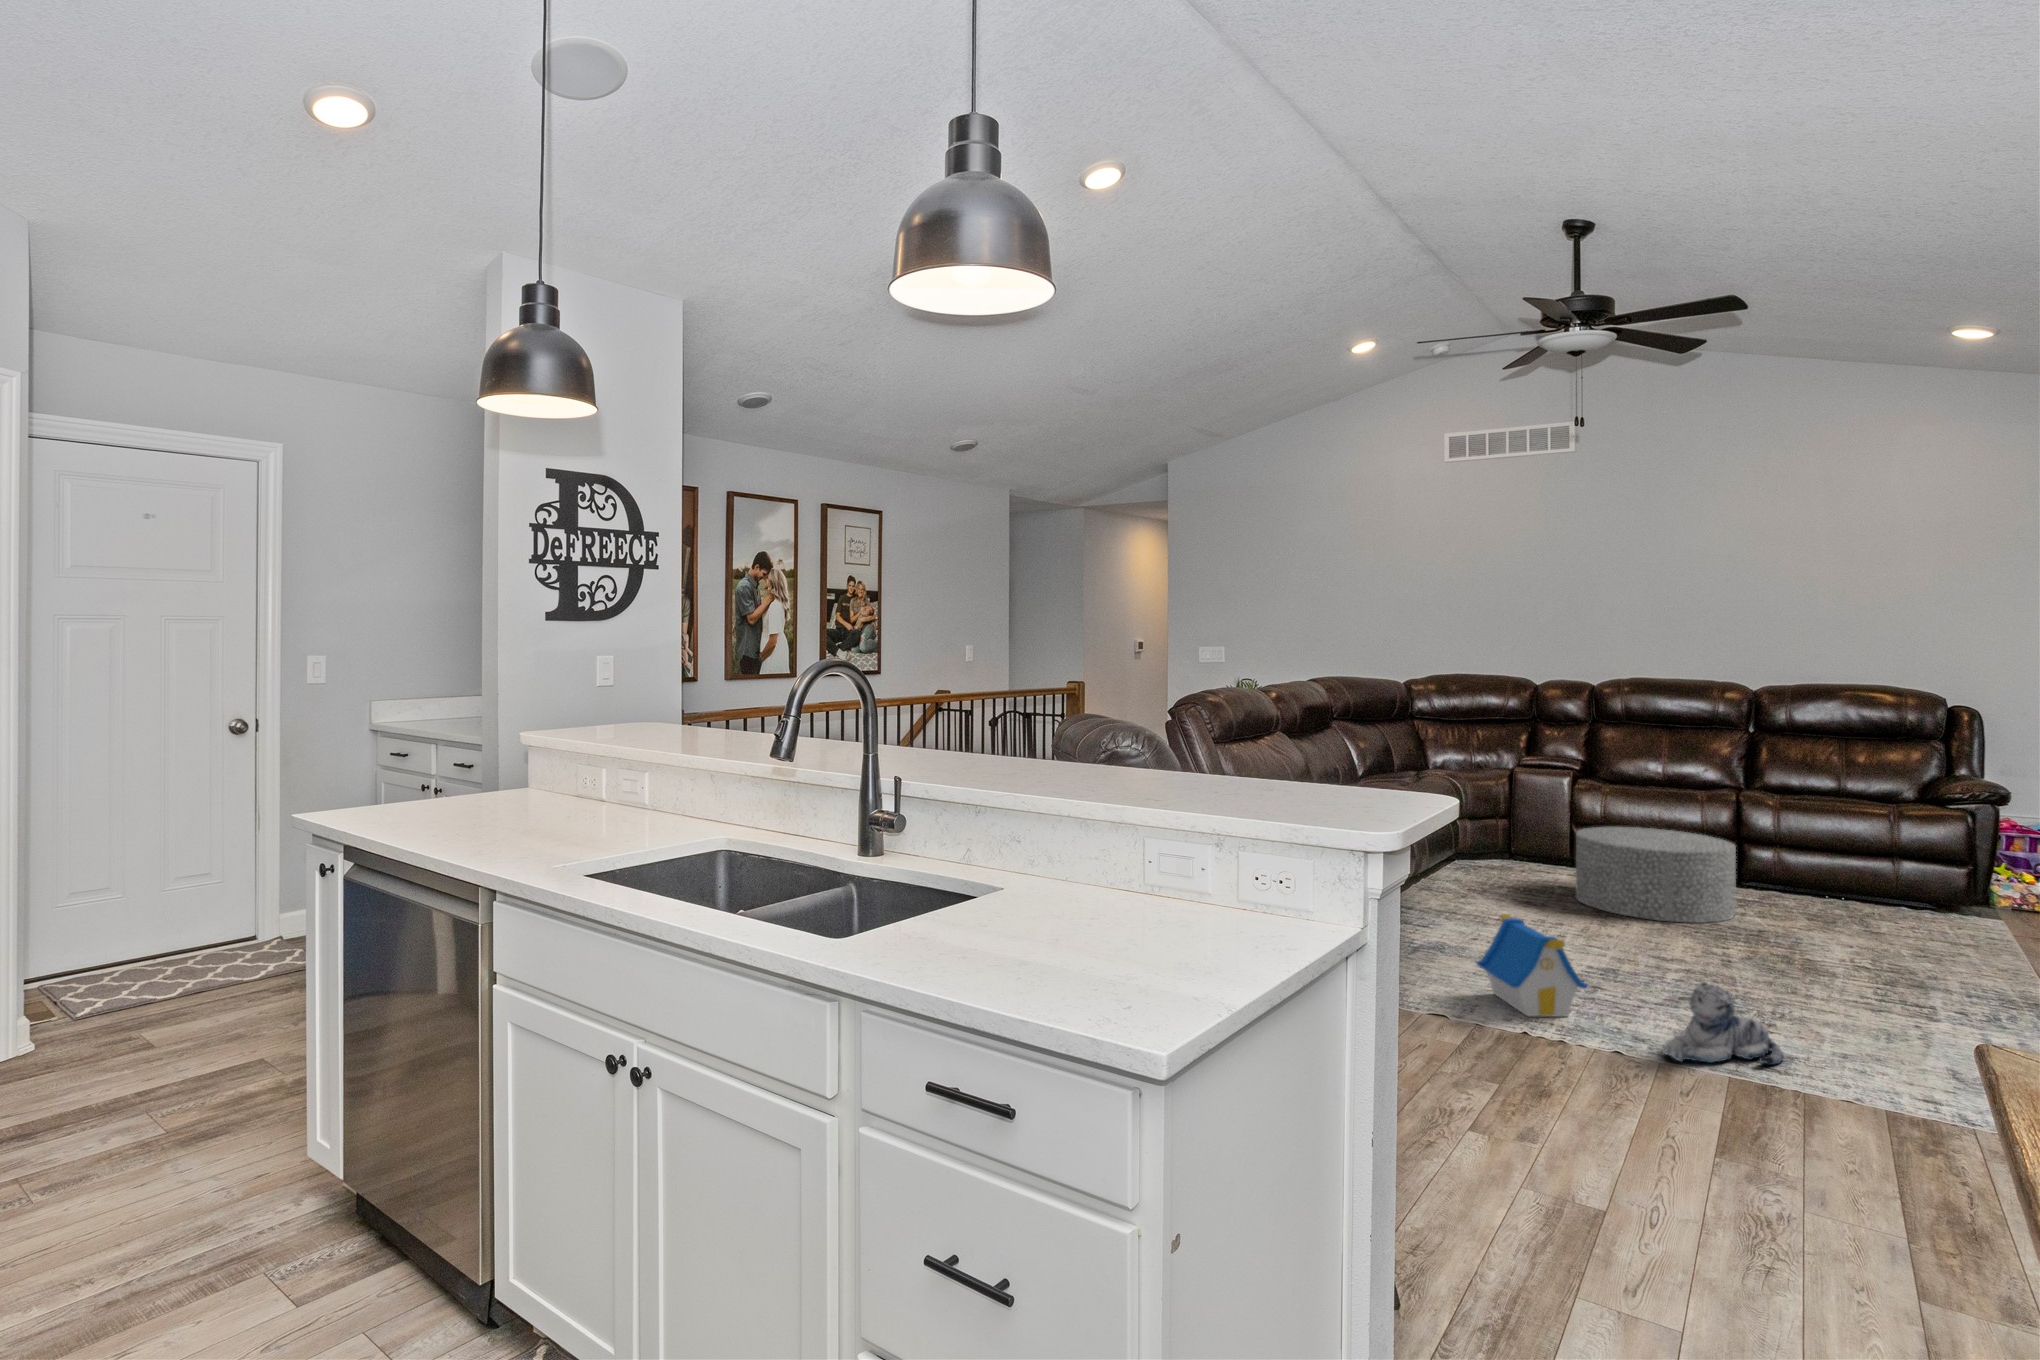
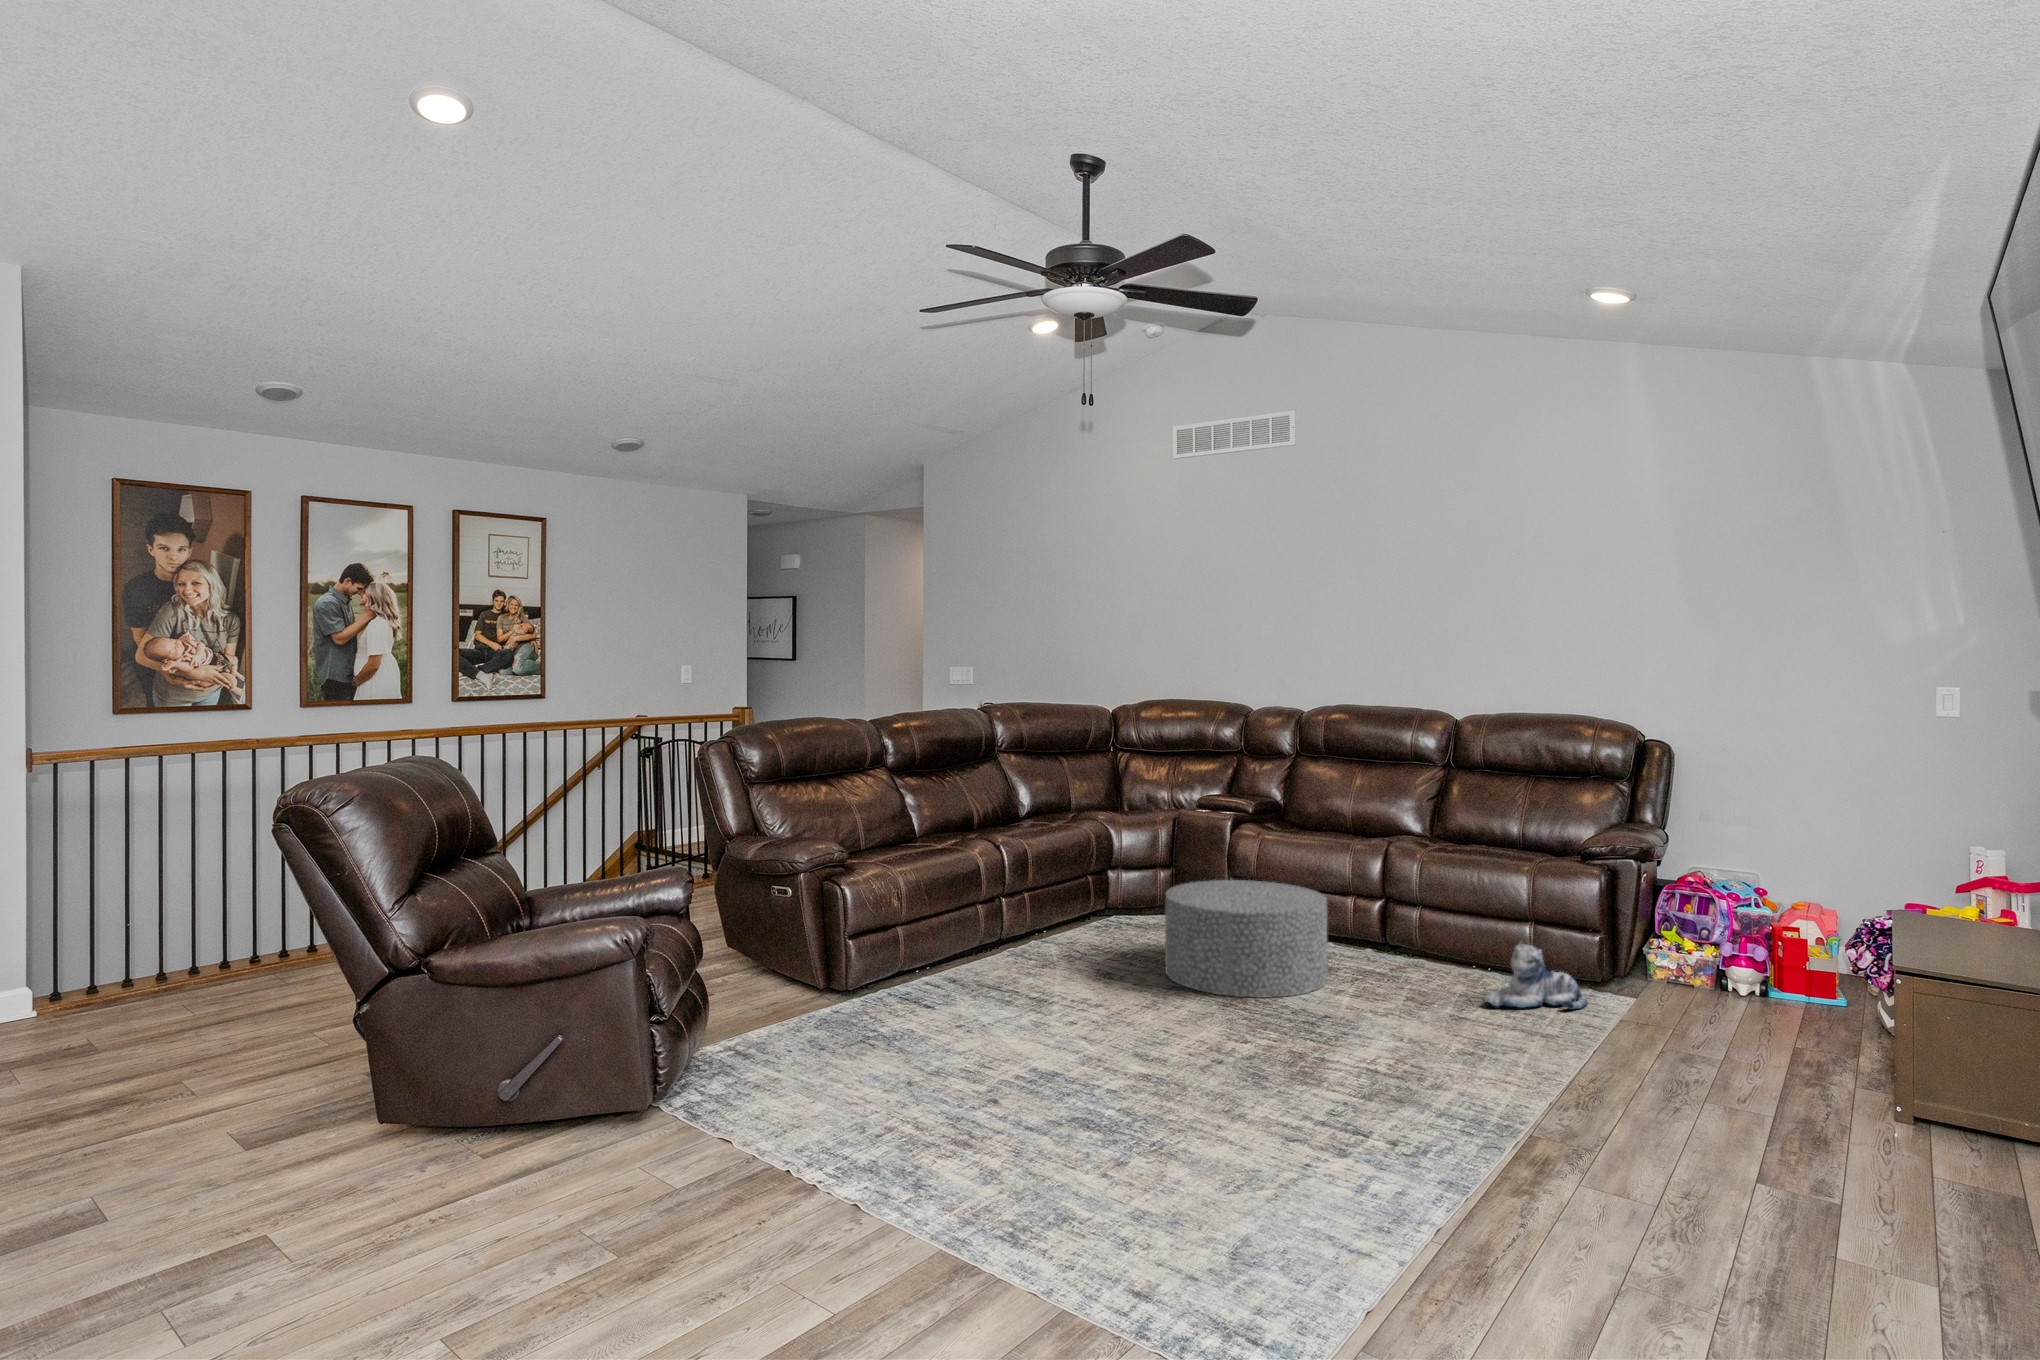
toy house: present [1477,914,1588,1017] -> none [807,994,914,1127]
plush toy: present [1662,982,1783,1065] -> present [1484,942,1588,1010]

